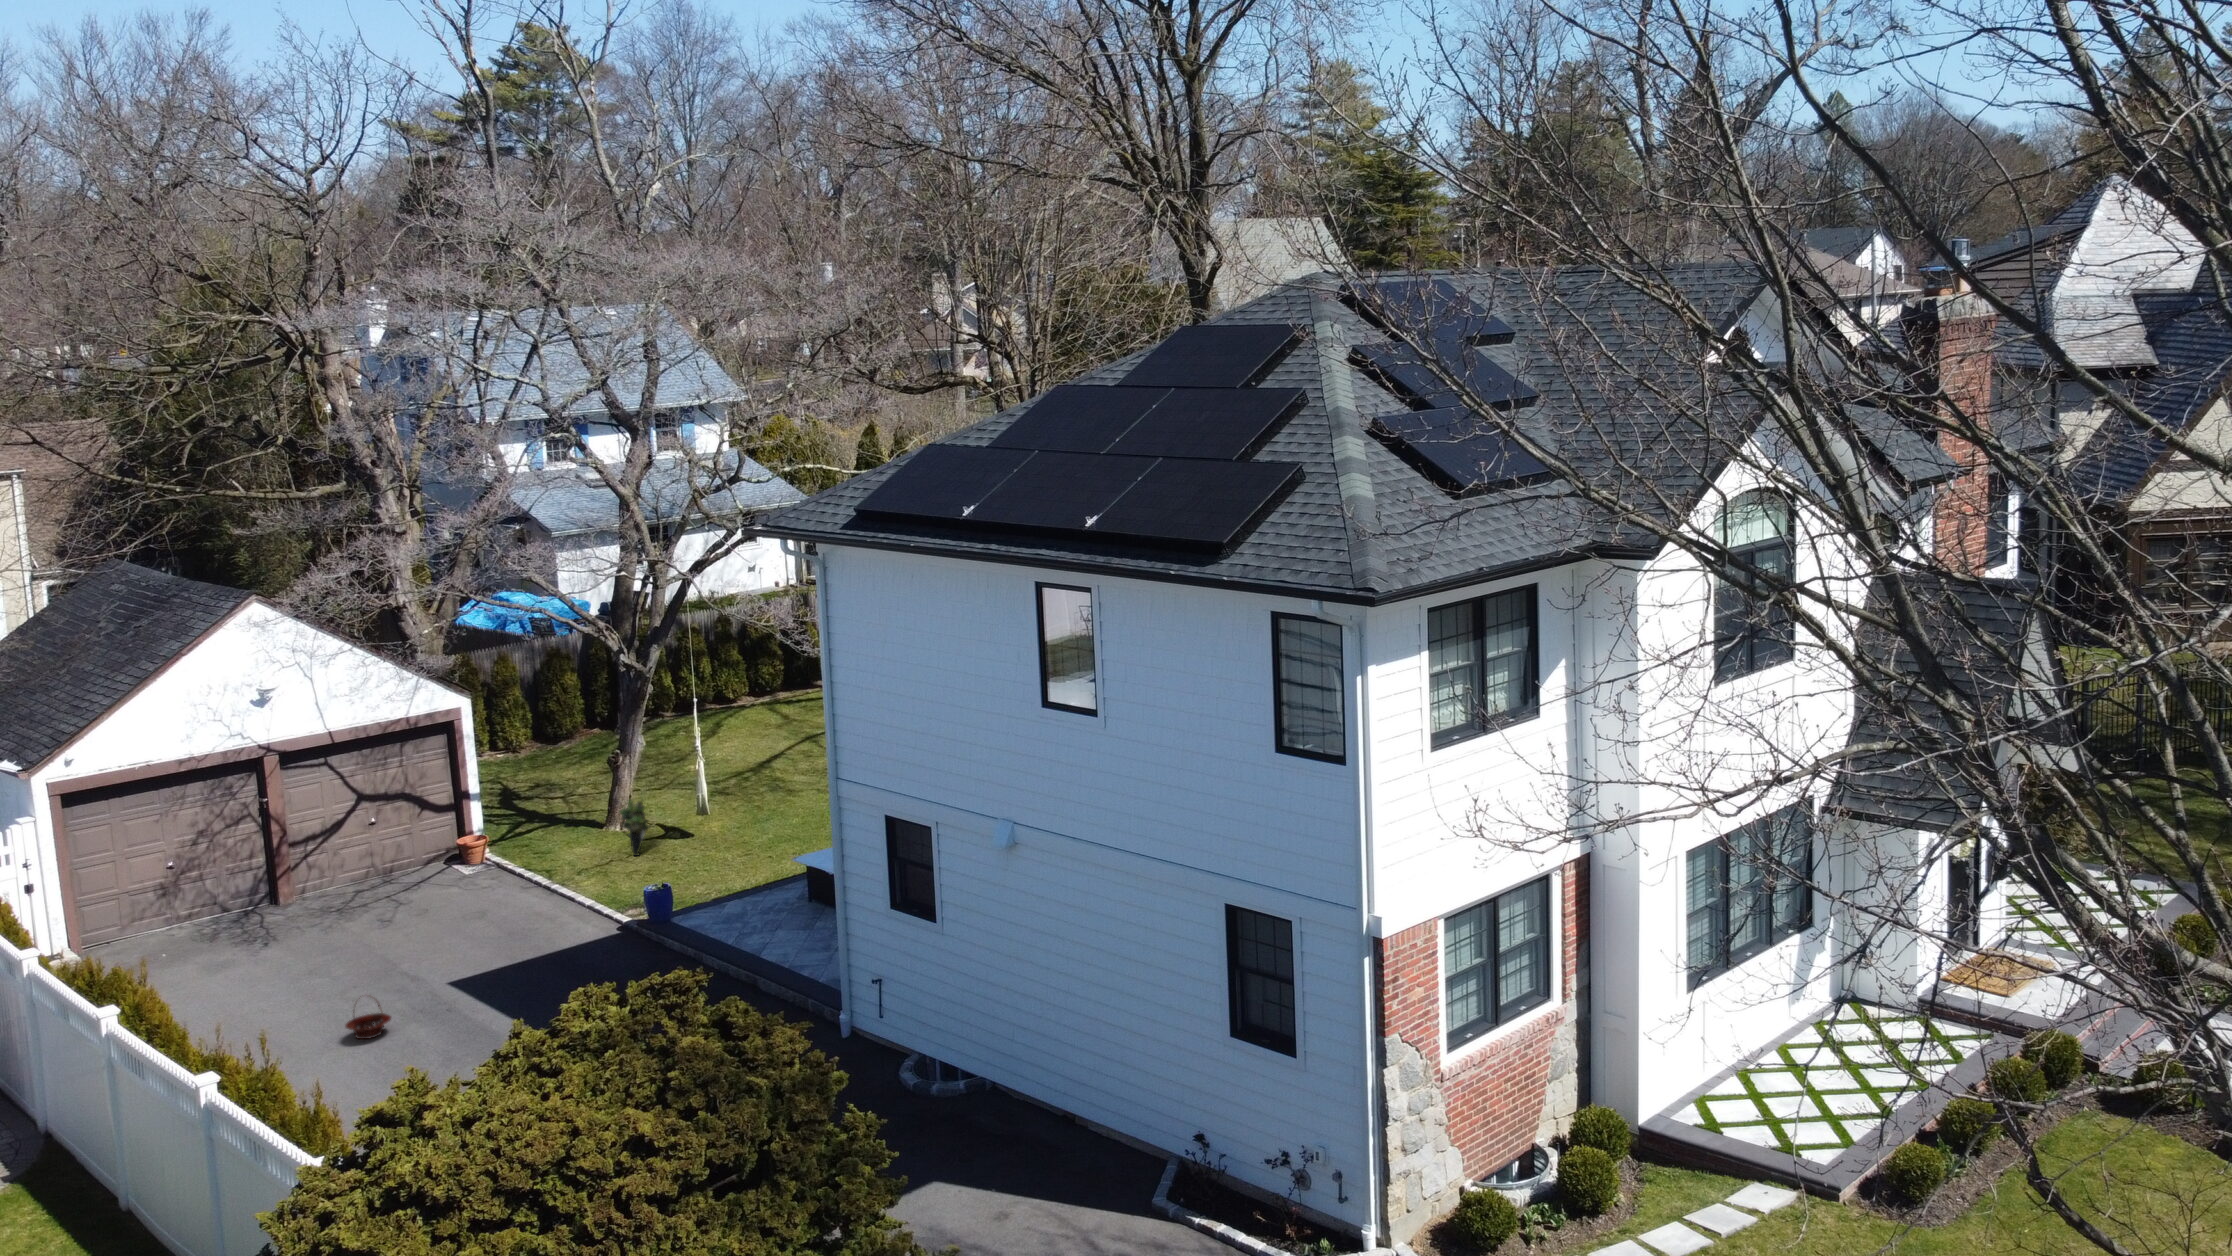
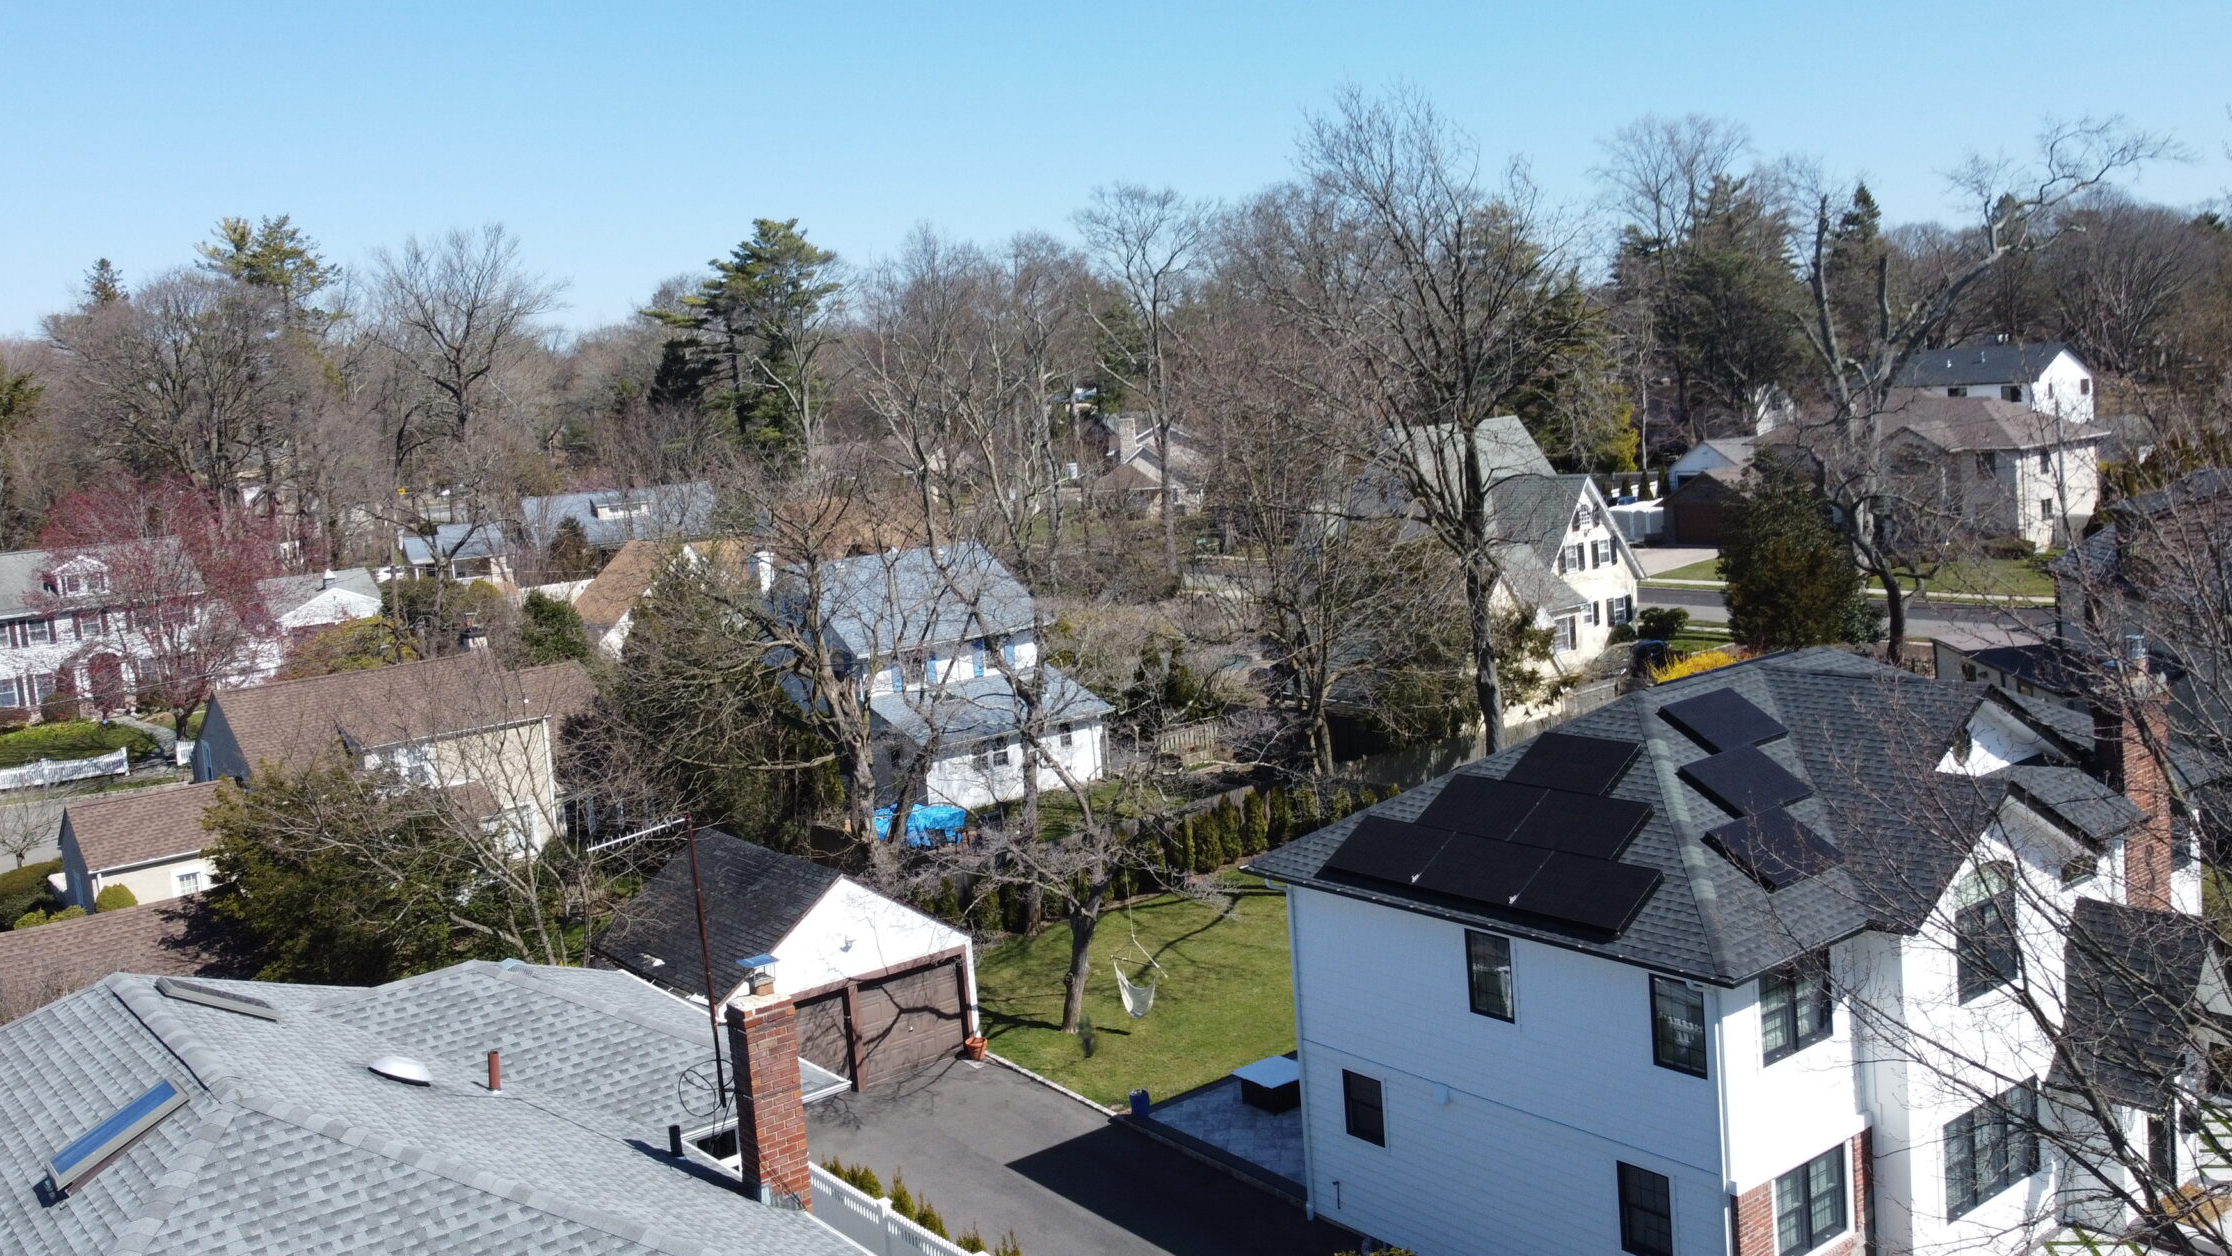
basket: present [345,1005,391,1039] -> none [974,1172,1001,1203]

